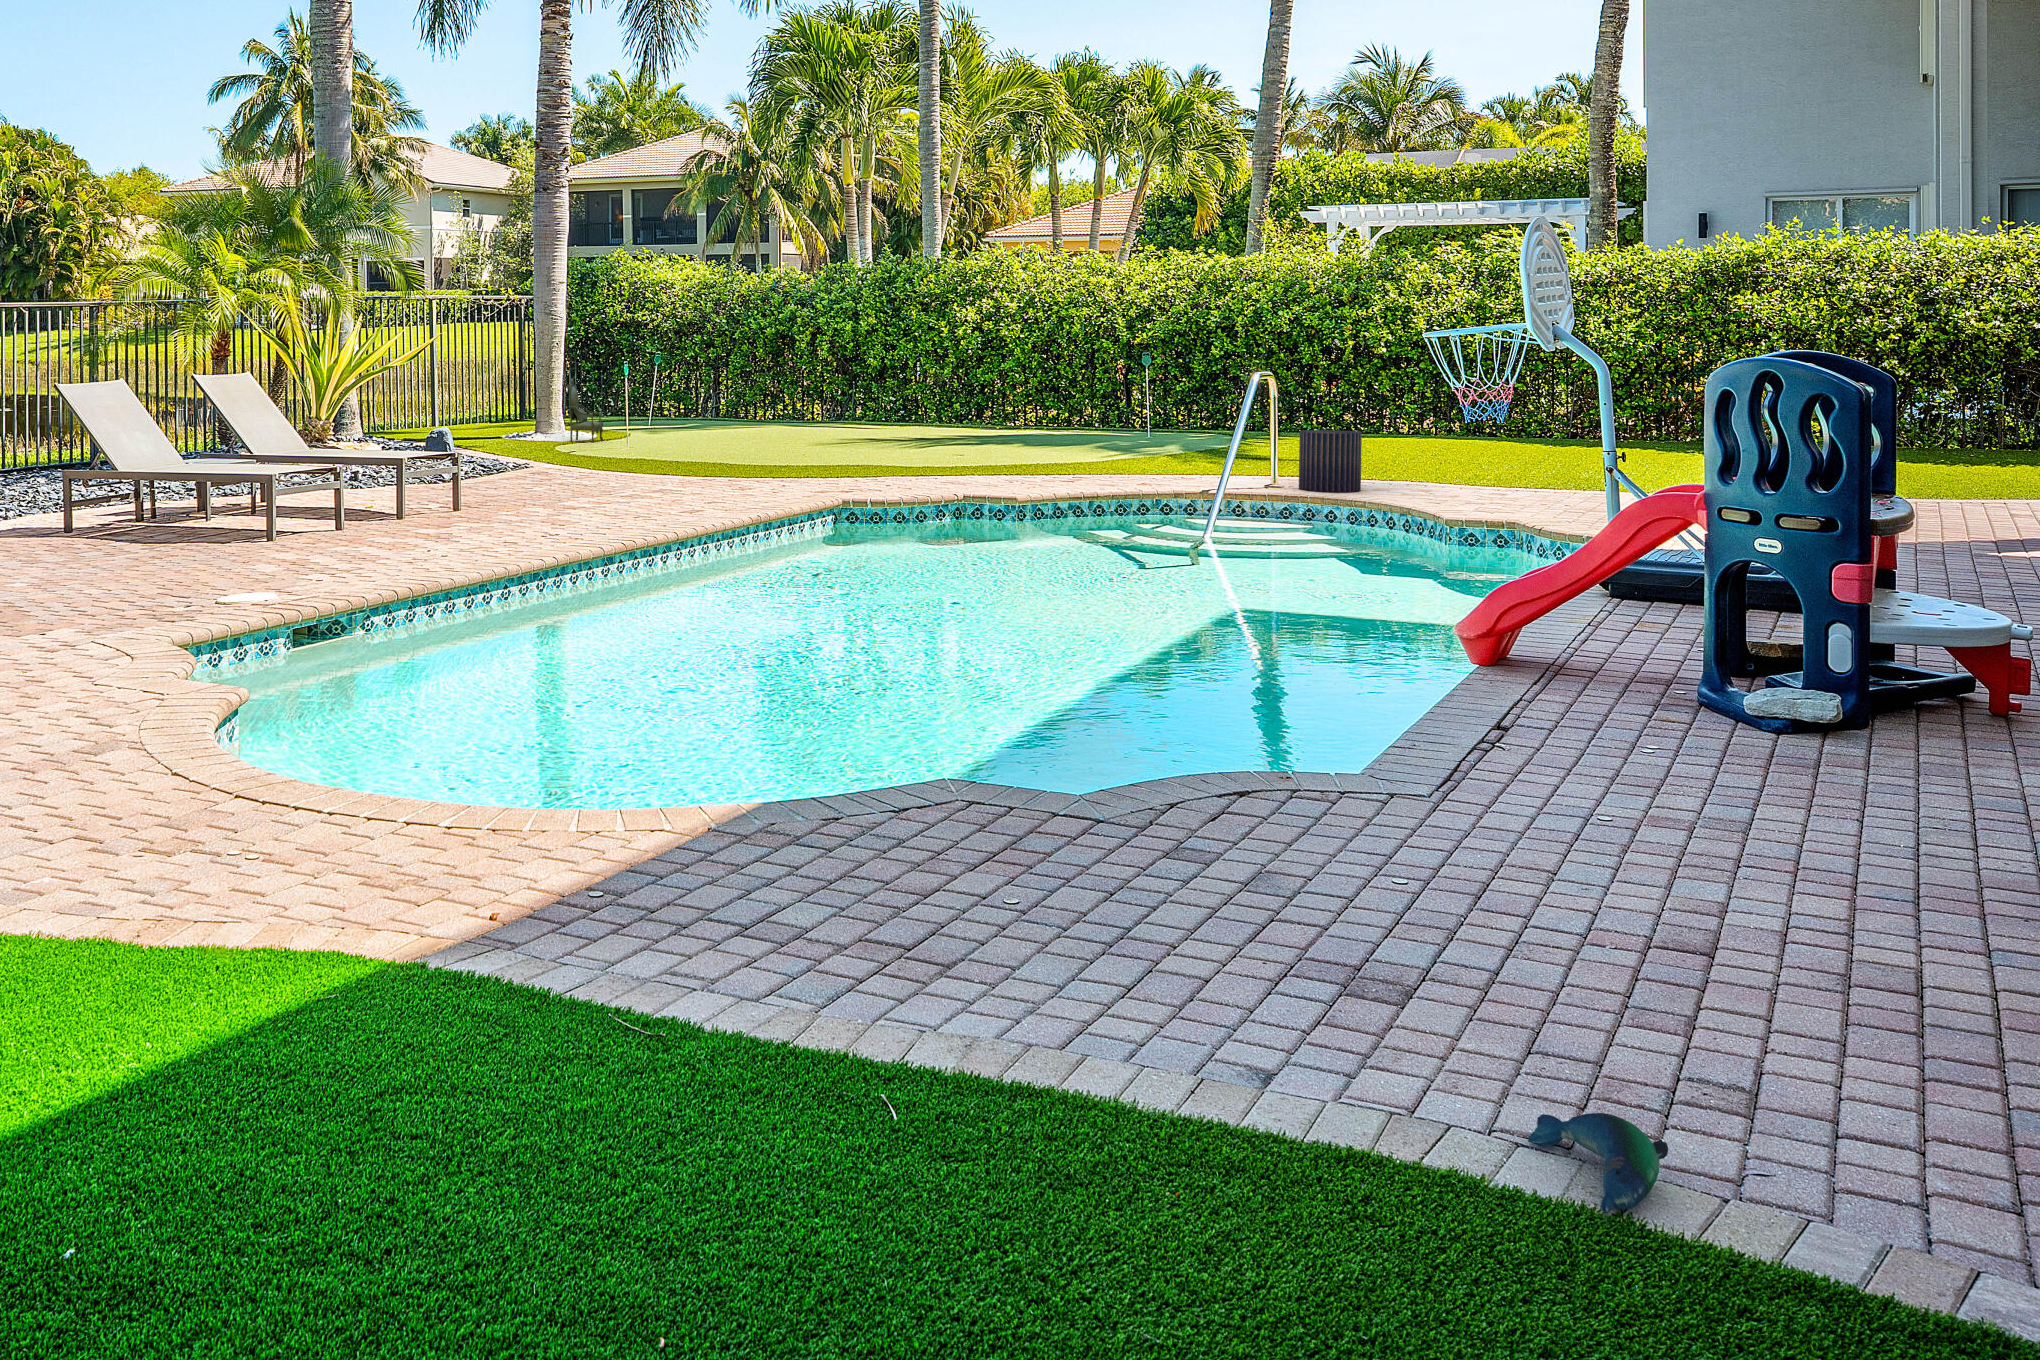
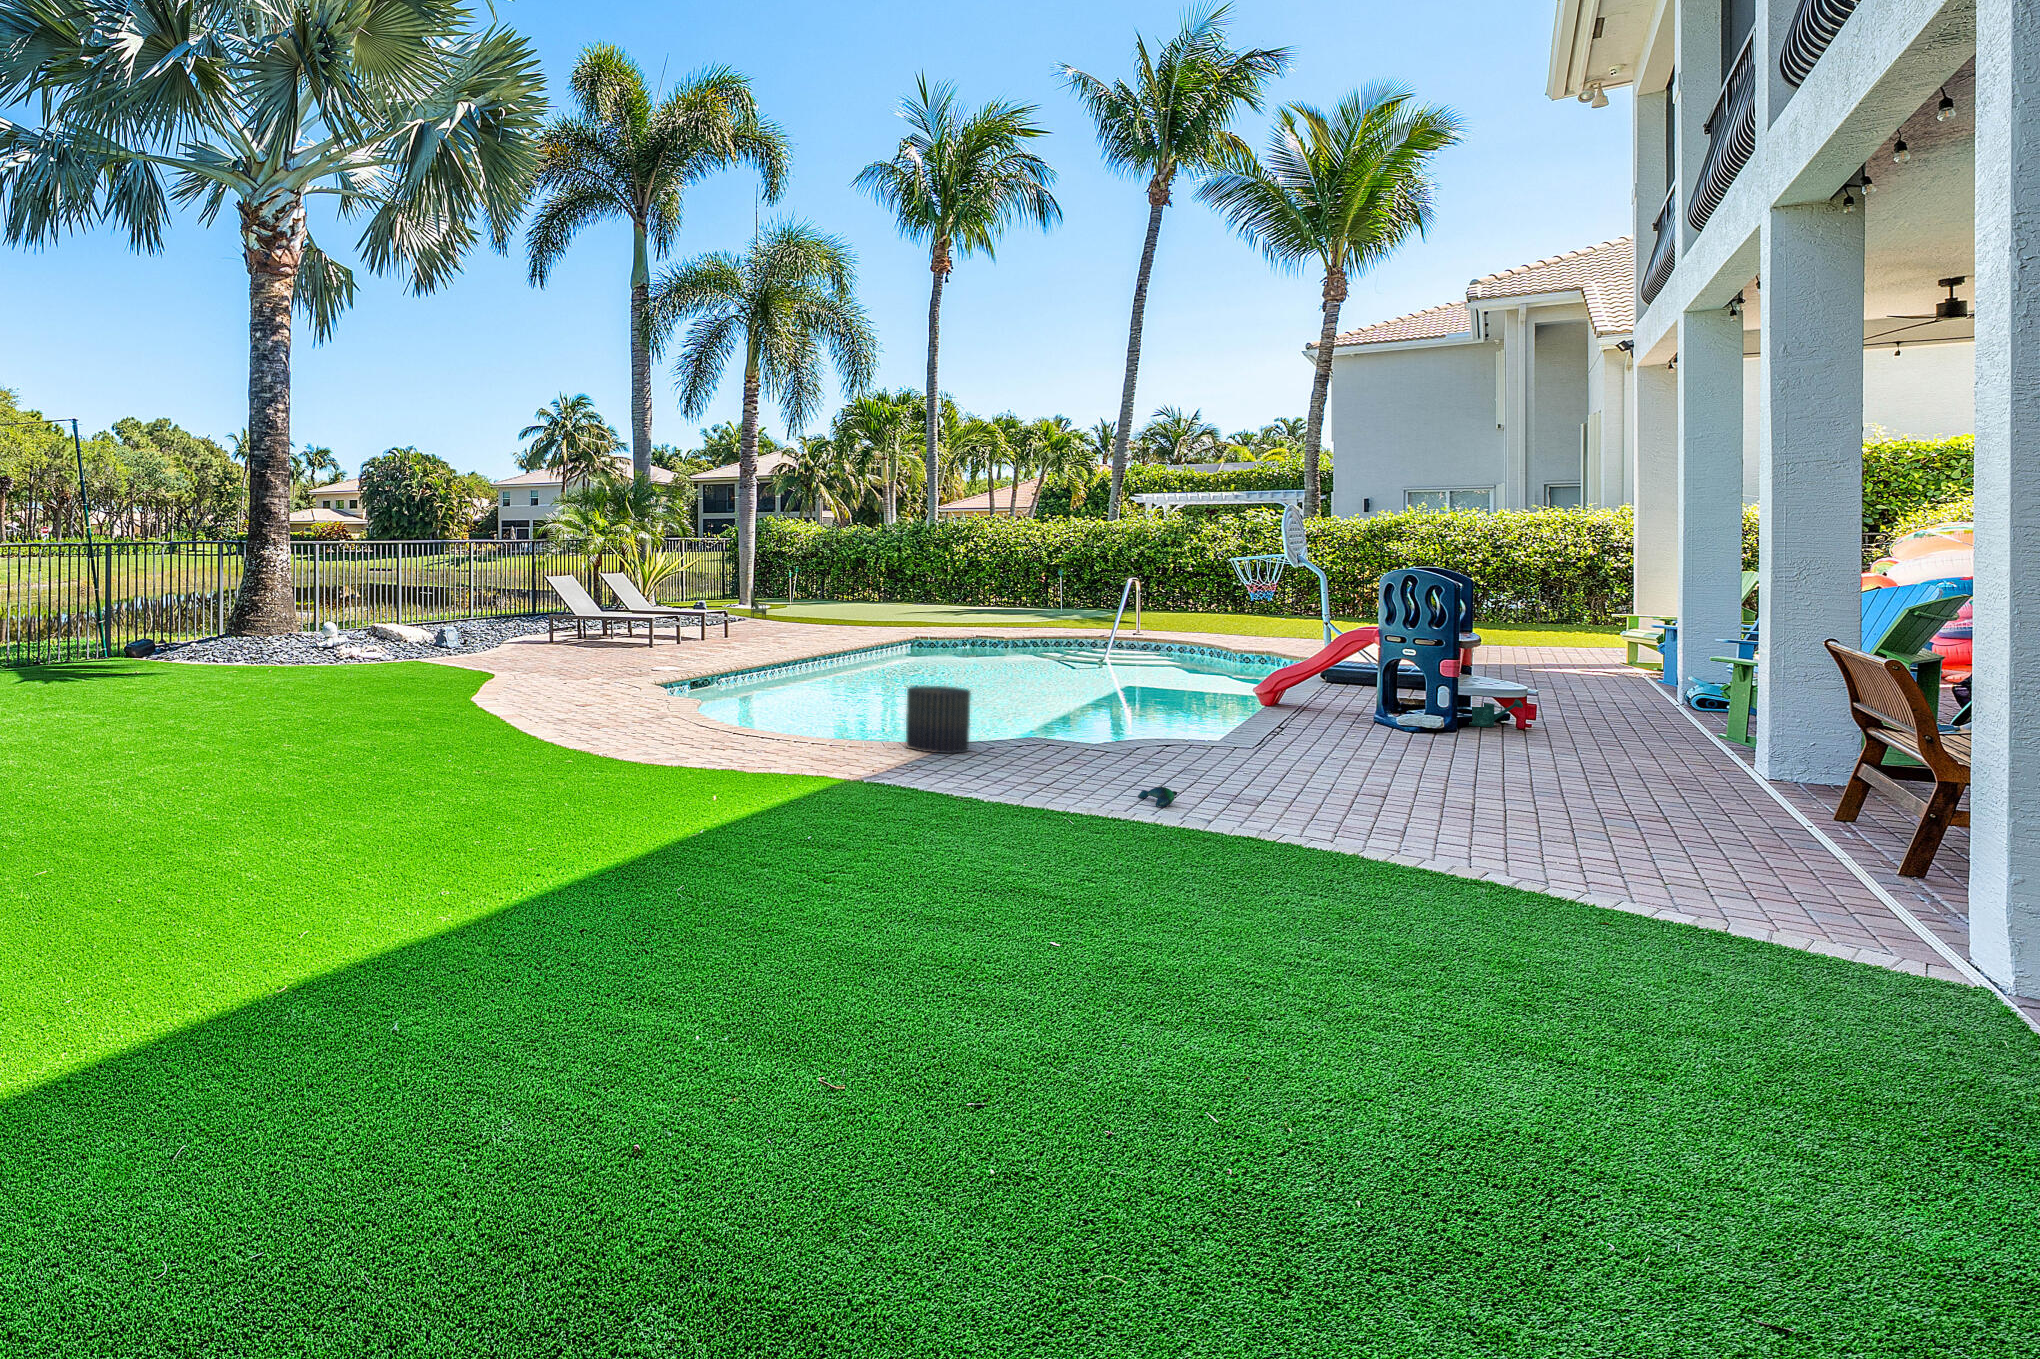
pouf: present [1299,430,1362,492] -> present [906,686,971,753]
watering can: none [1878,657,2023,736] -> present [1469,697,1523,727]
plush toy: present [1528,1113,1668,1213] -> present [1138,787,1177,807]

